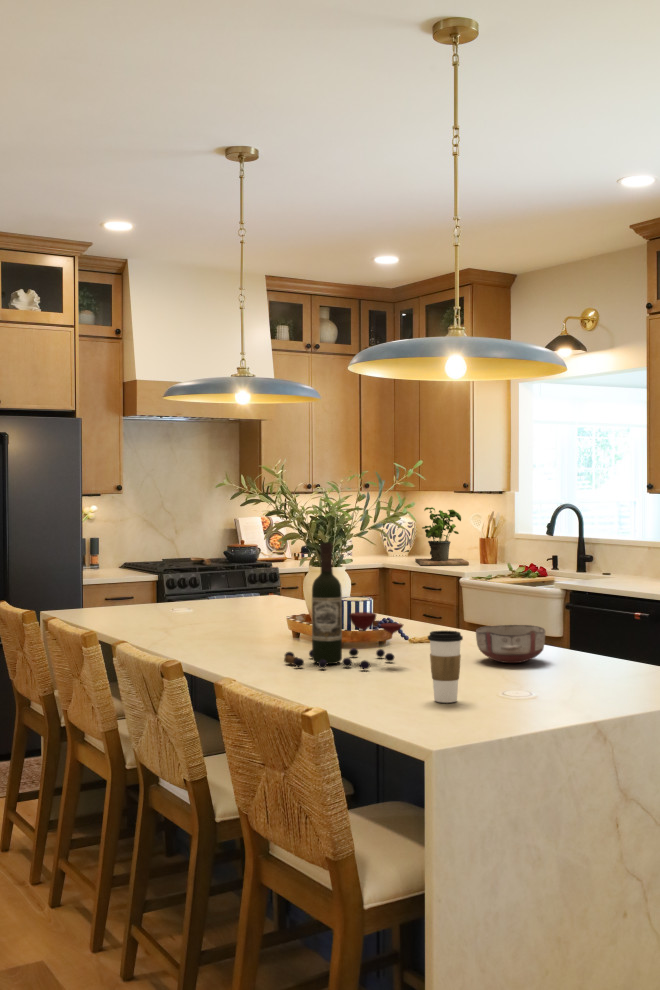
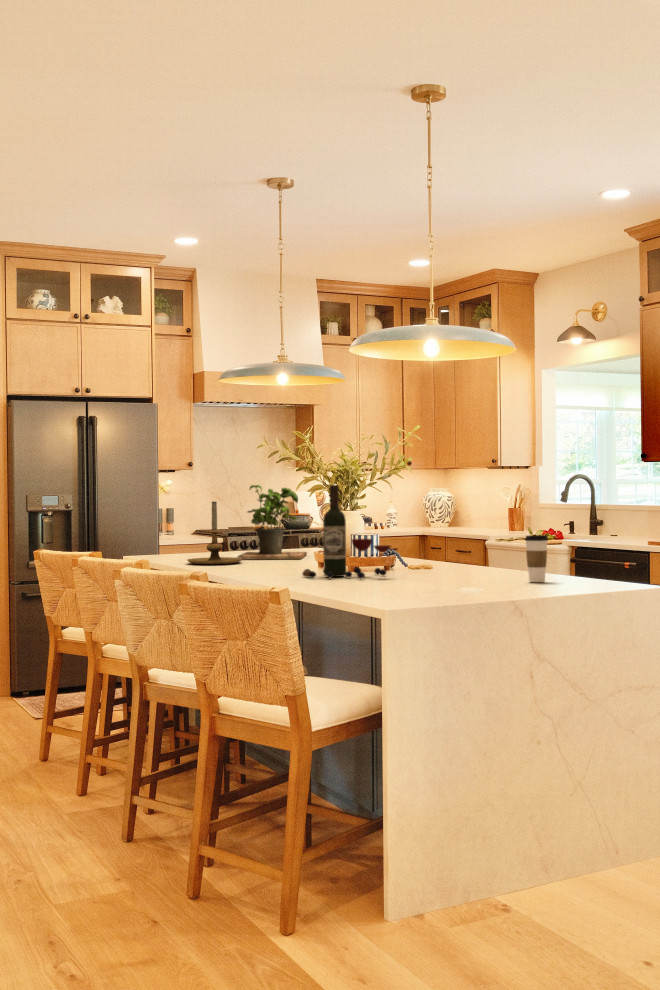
potted plant: present [415,507,469,565] -> present [238,485,307,559]
candle holder: none [124,550,195,632] -> present [187,502,242,564]
ceramic bowl: present [476,625,545,663] -> none [449,549,503,576]
coffee cup: present [428,631,463,703] -> present [525,535,548,582]

